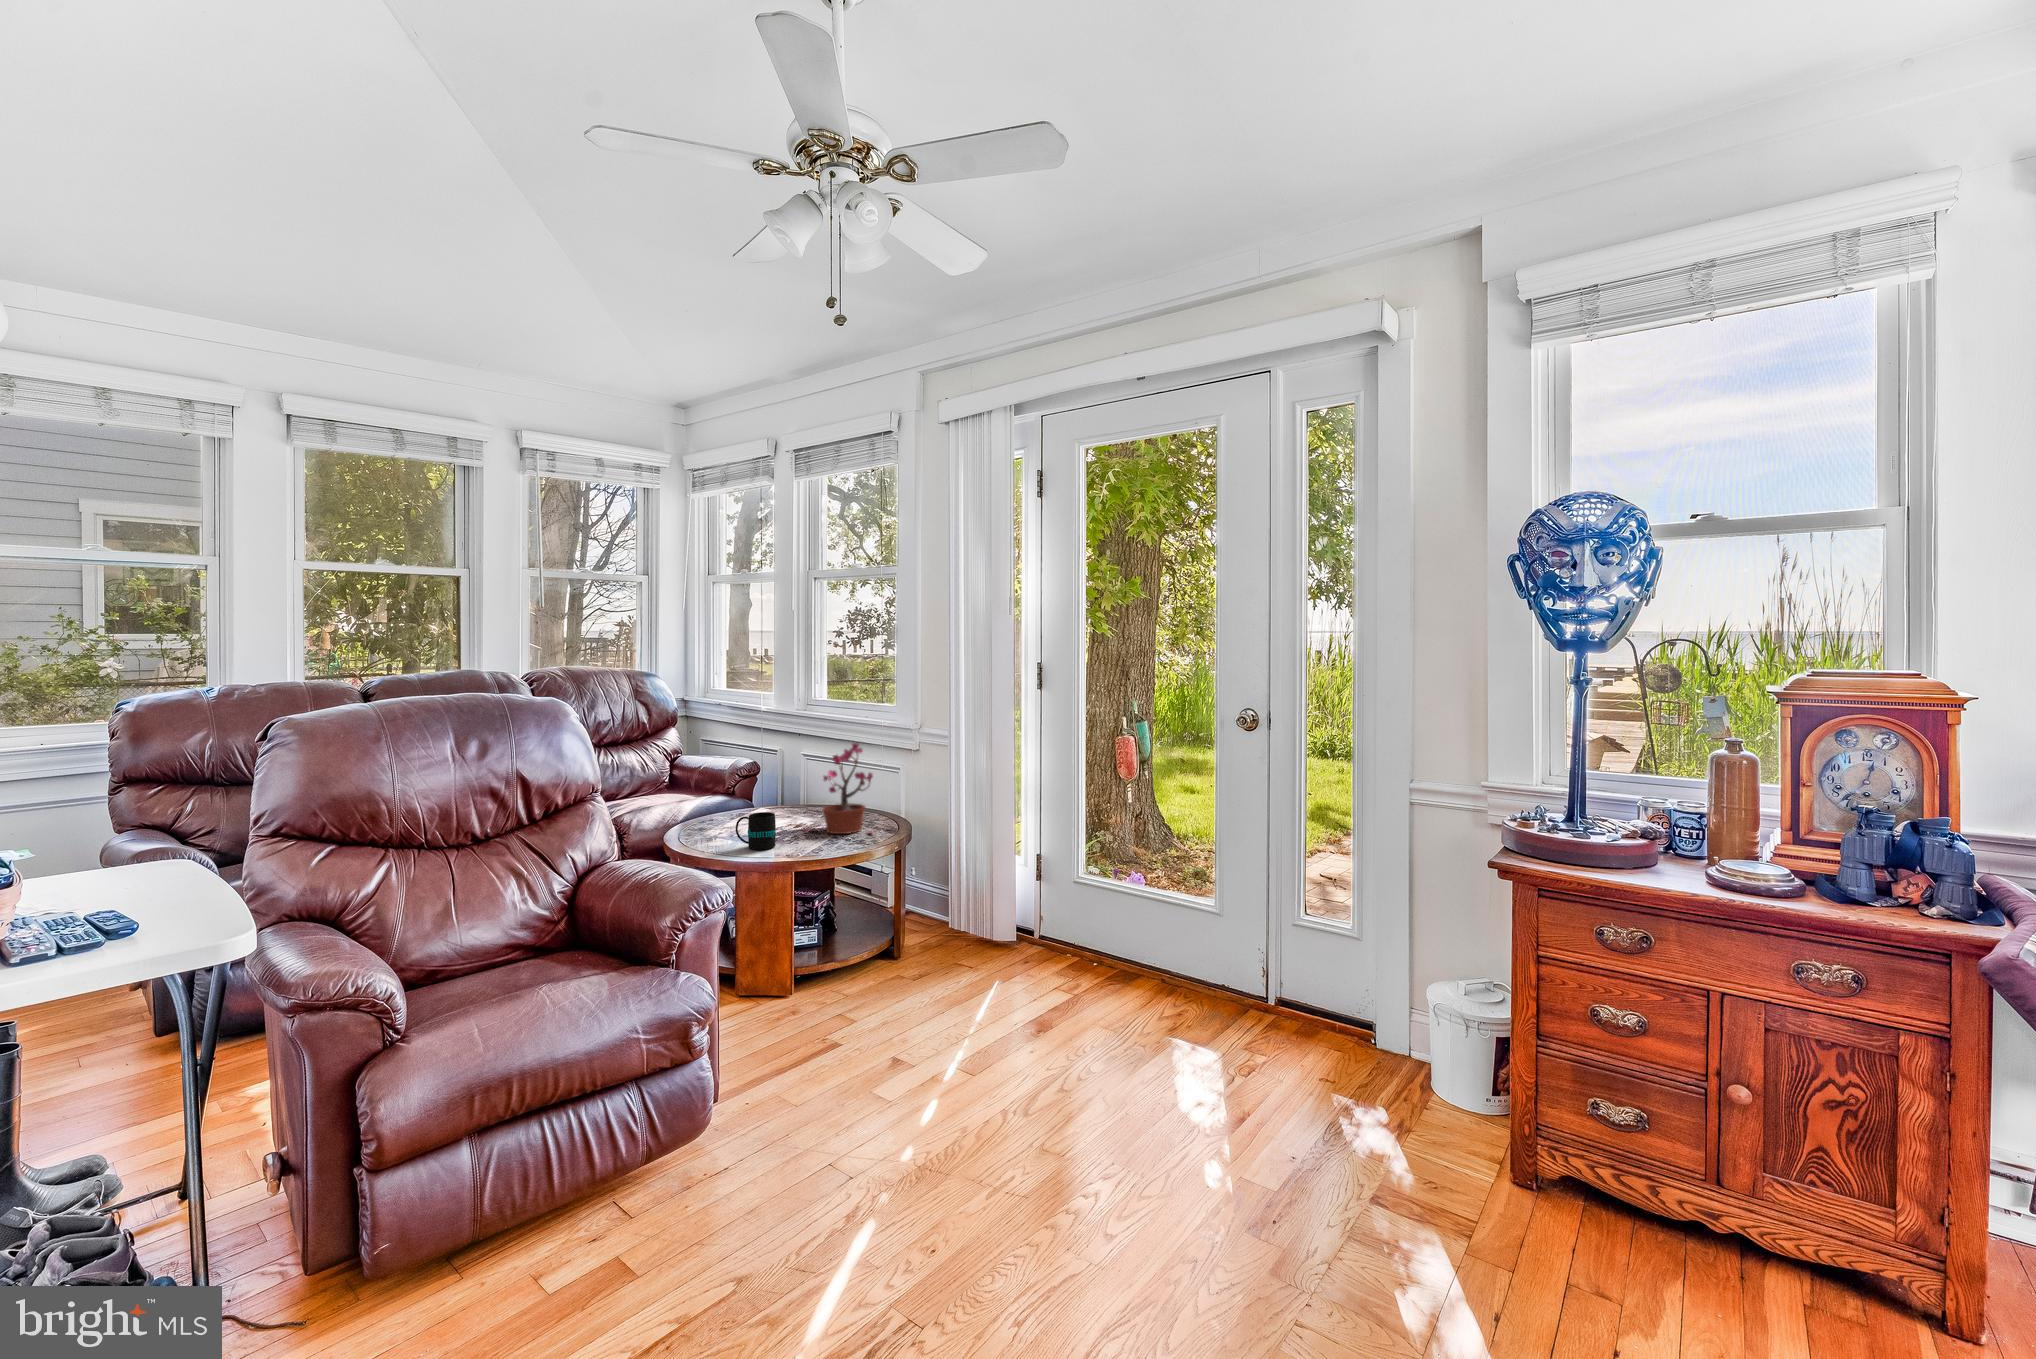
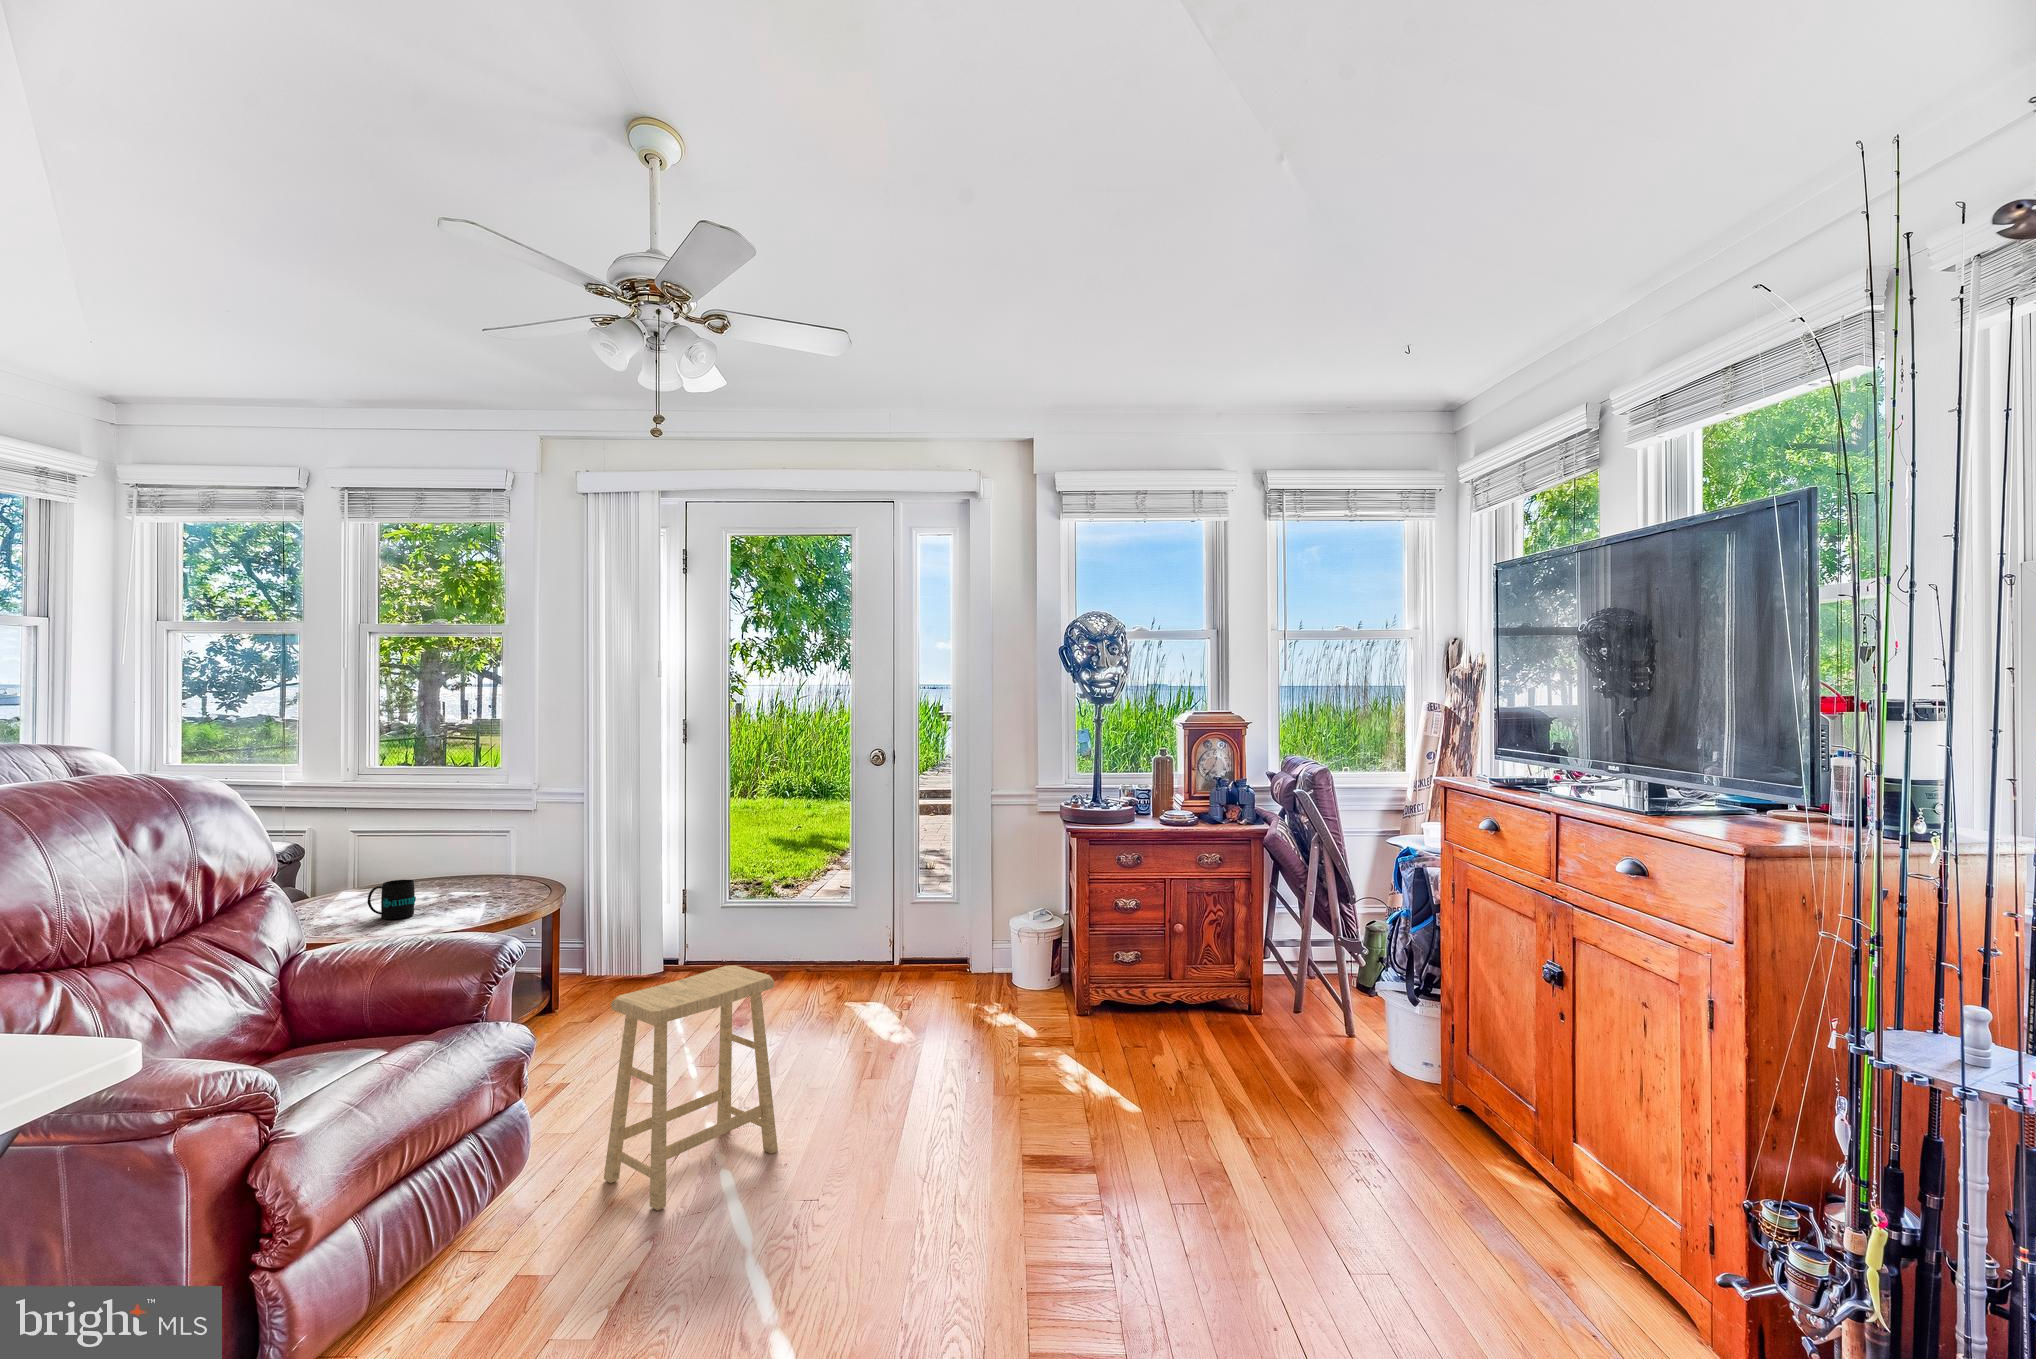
potted plant: present [804,743,873,834] -> none [426,800,512,899]
footstool: none [701,992,905,1317] -> present [604,965,778,1210]

